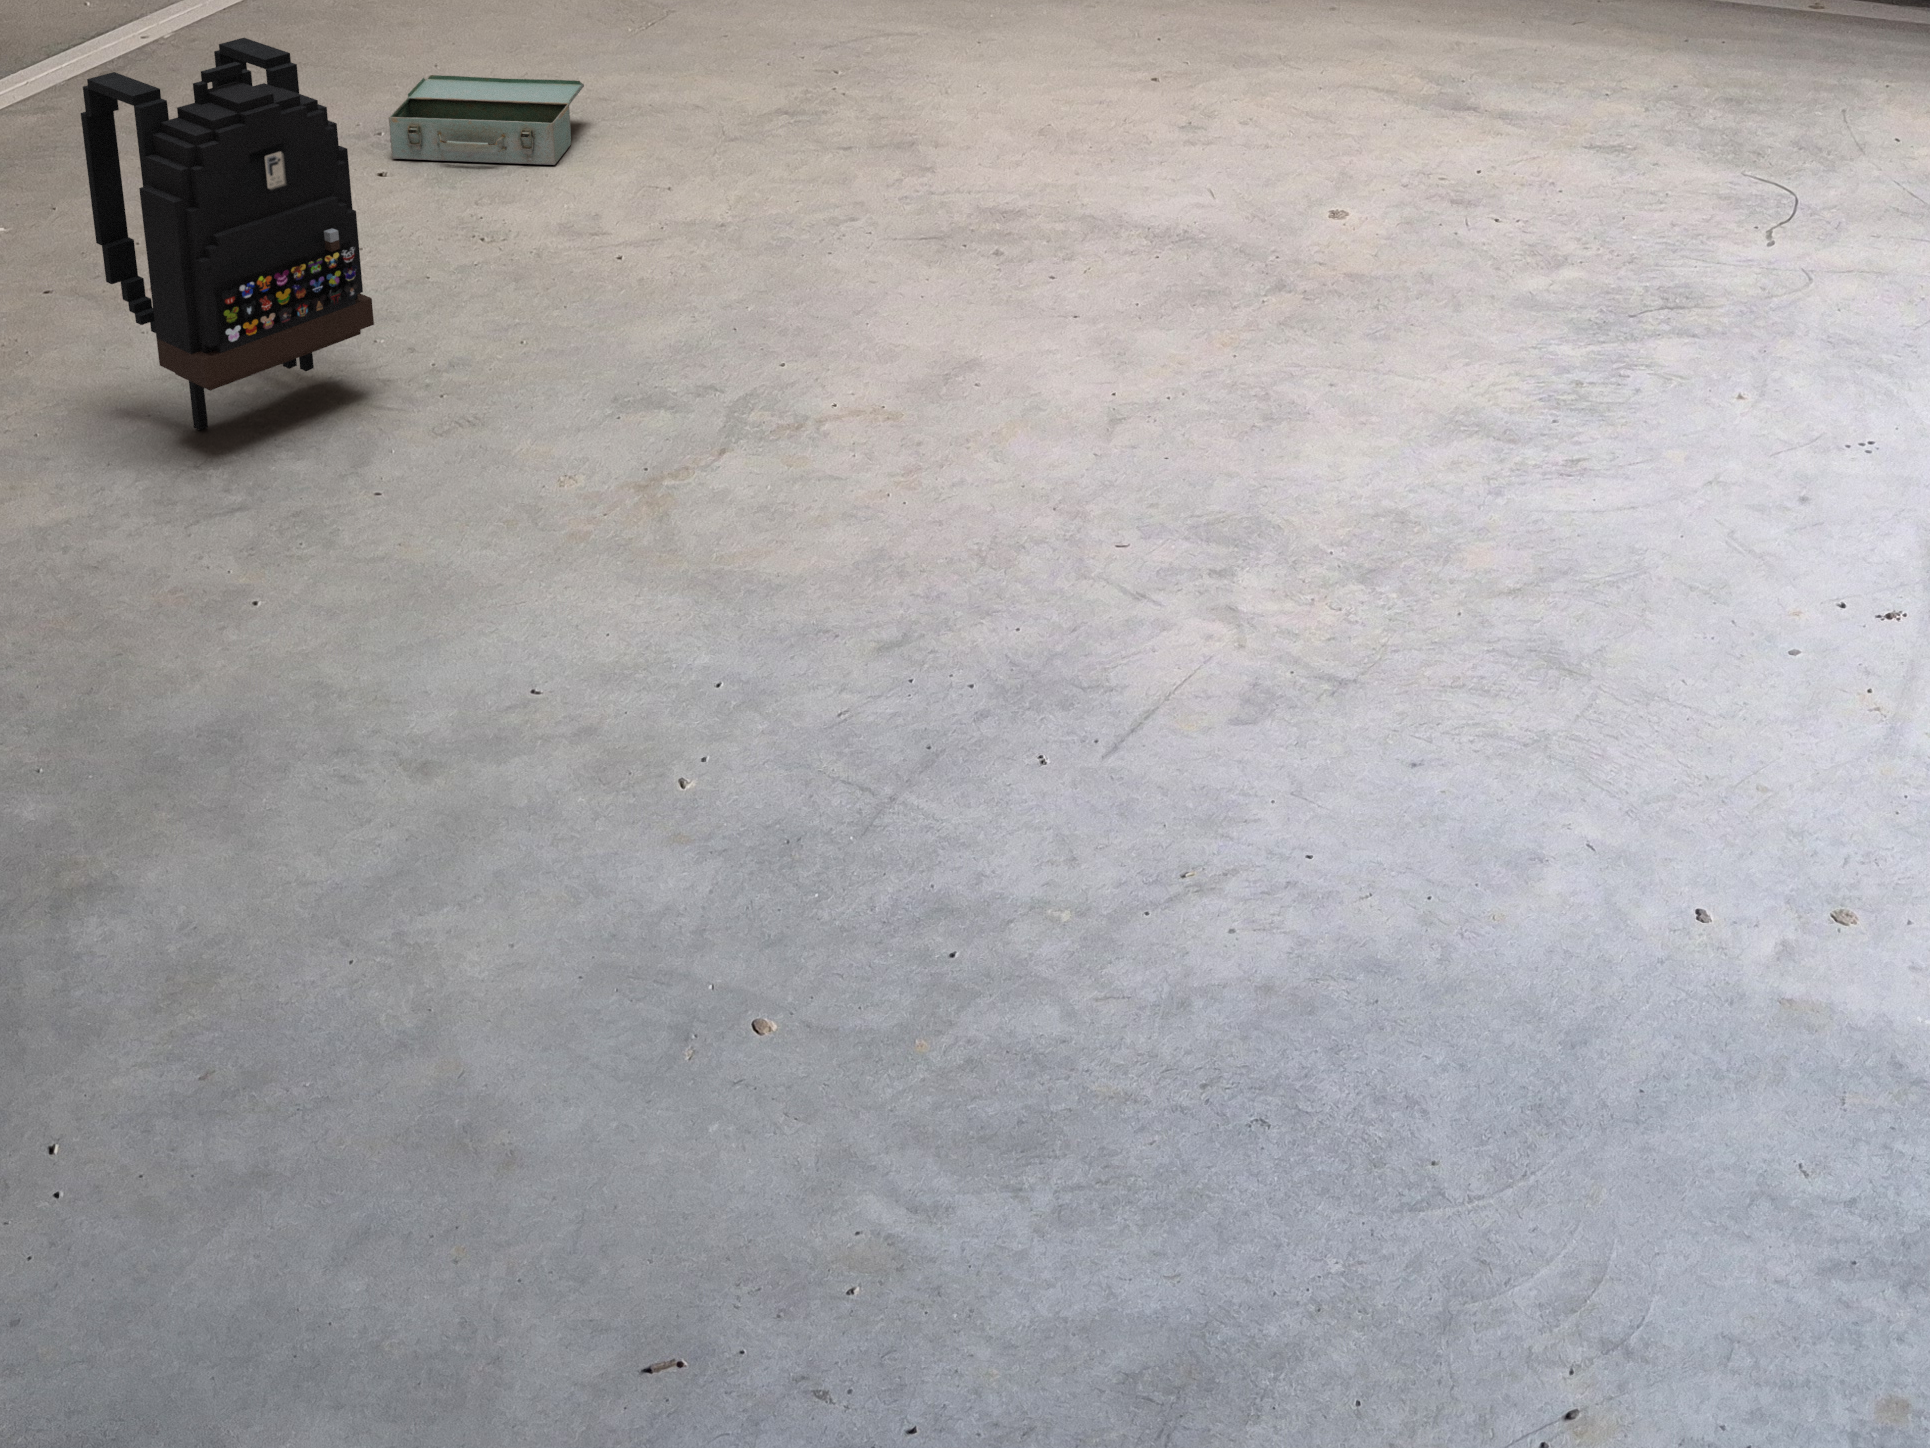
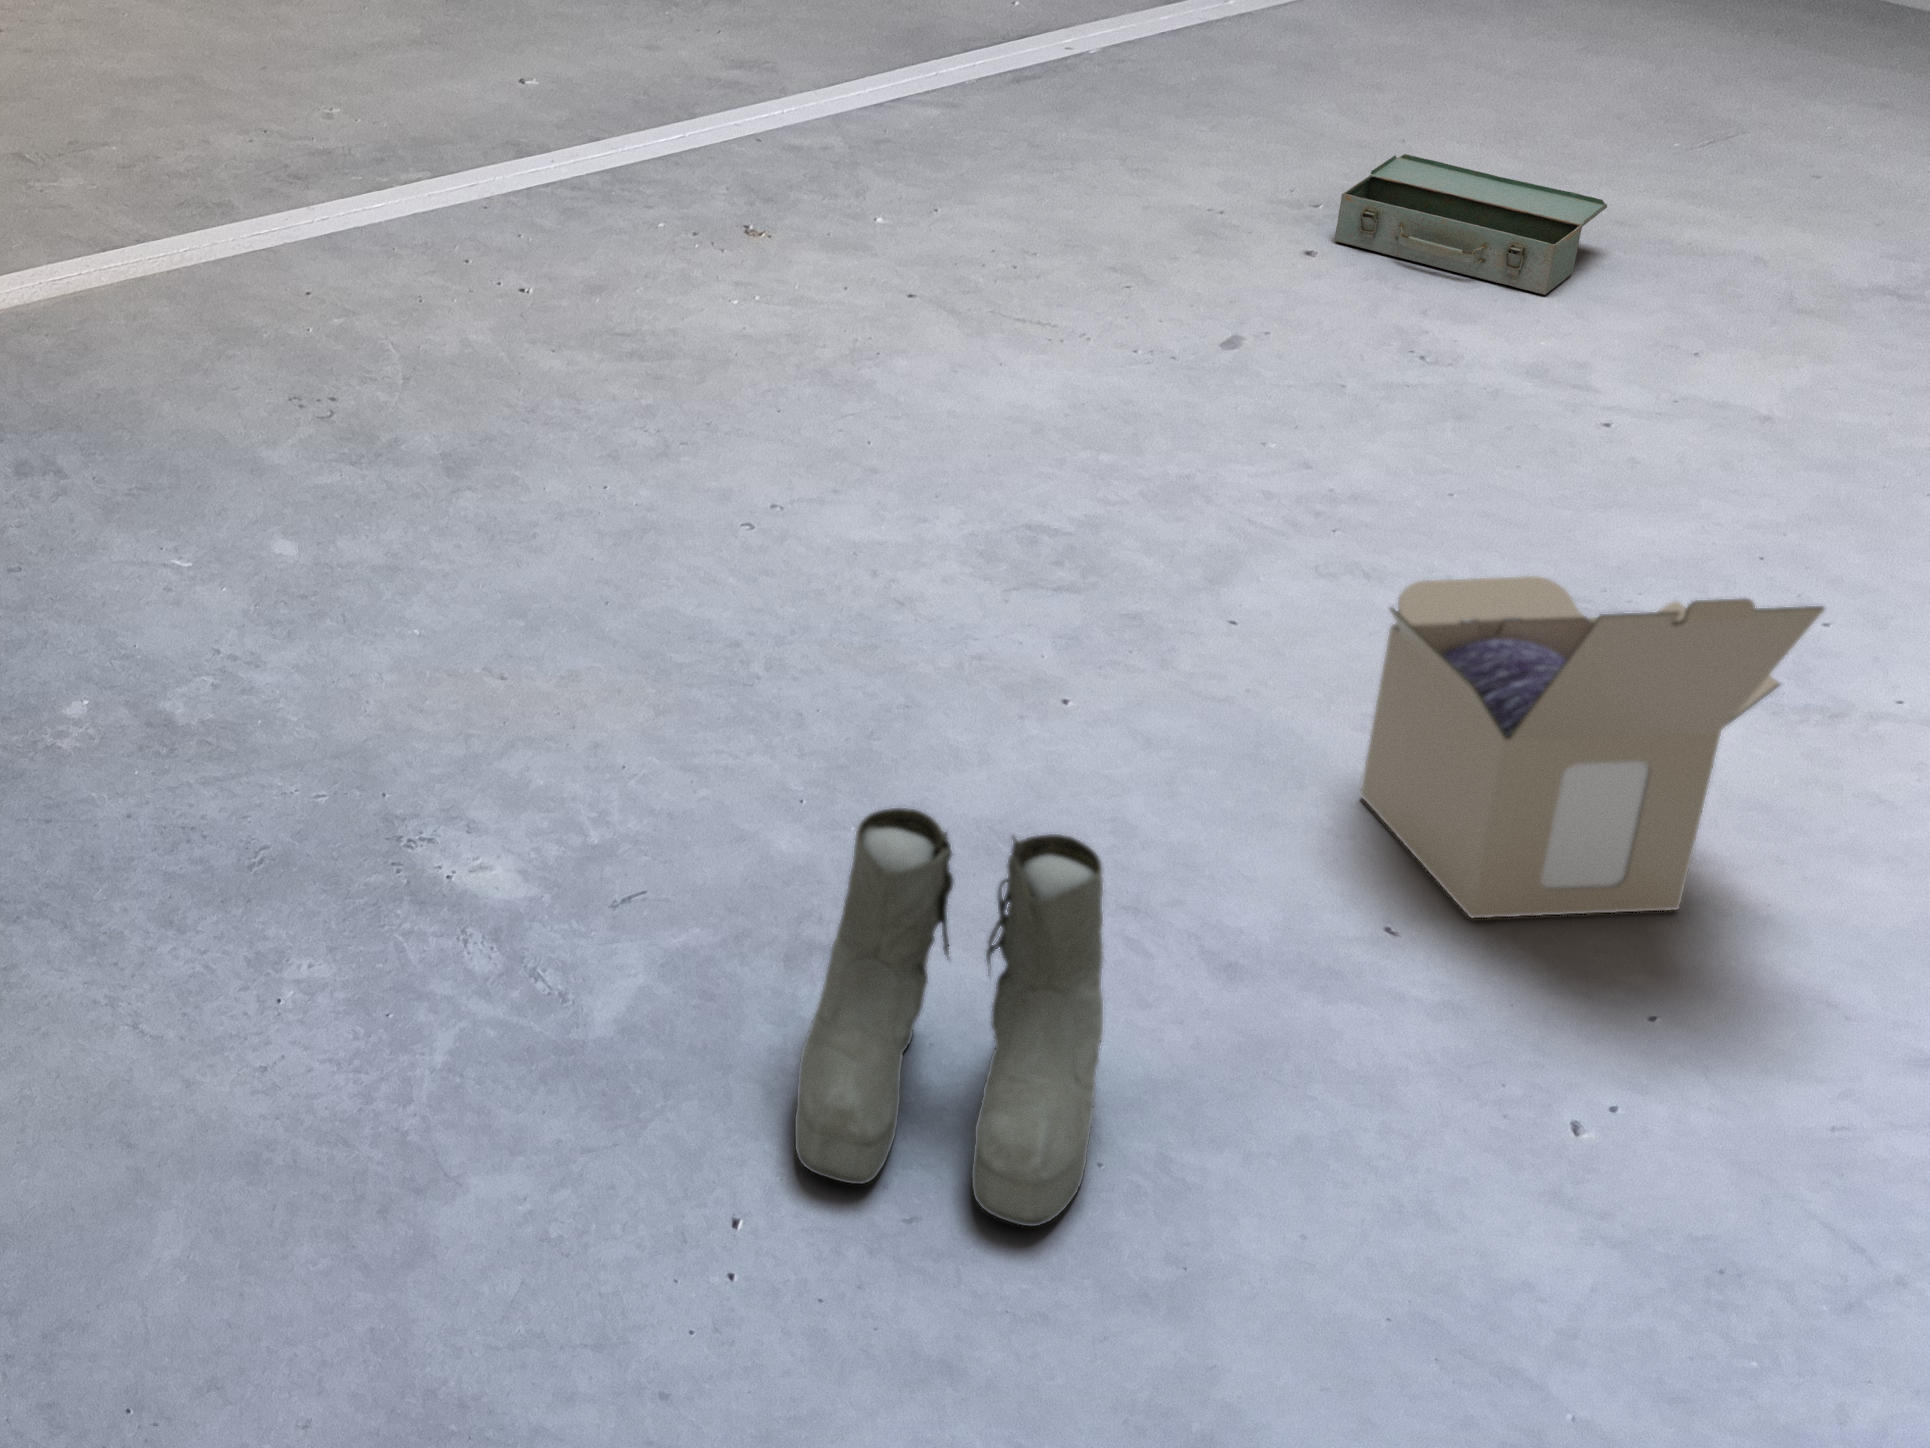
backpack: present [81,38,374,430] -> none [980,80,1295,500]
cardboard box: none [473,325,747,640] -> present [1360,576,1824,918]
boots: none [88,669,340,1029] -> present [795,808,1103,1226]

